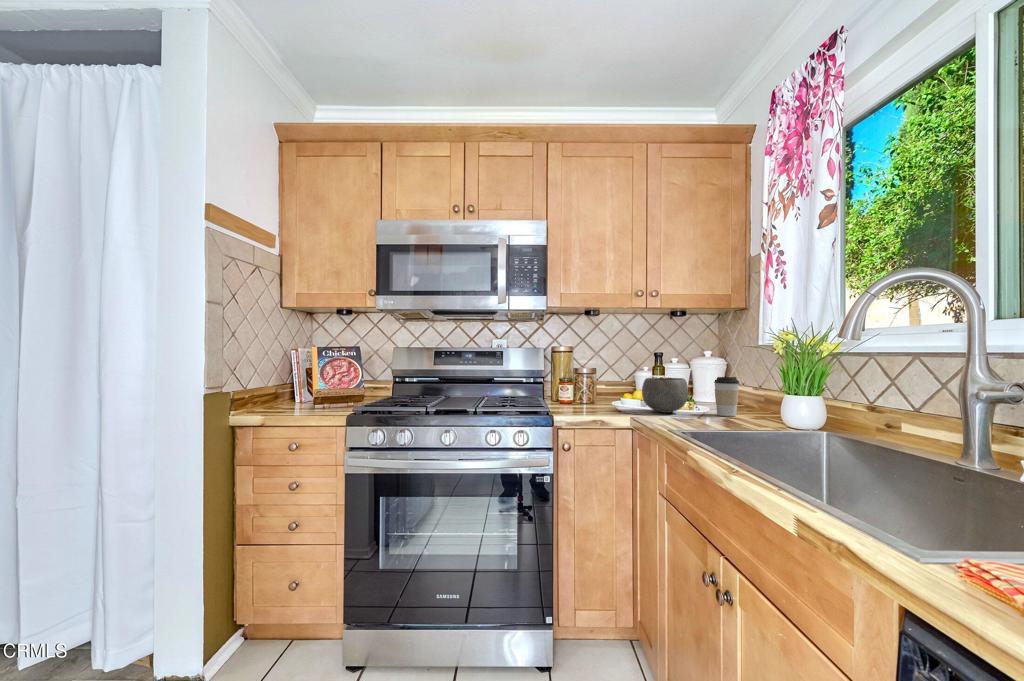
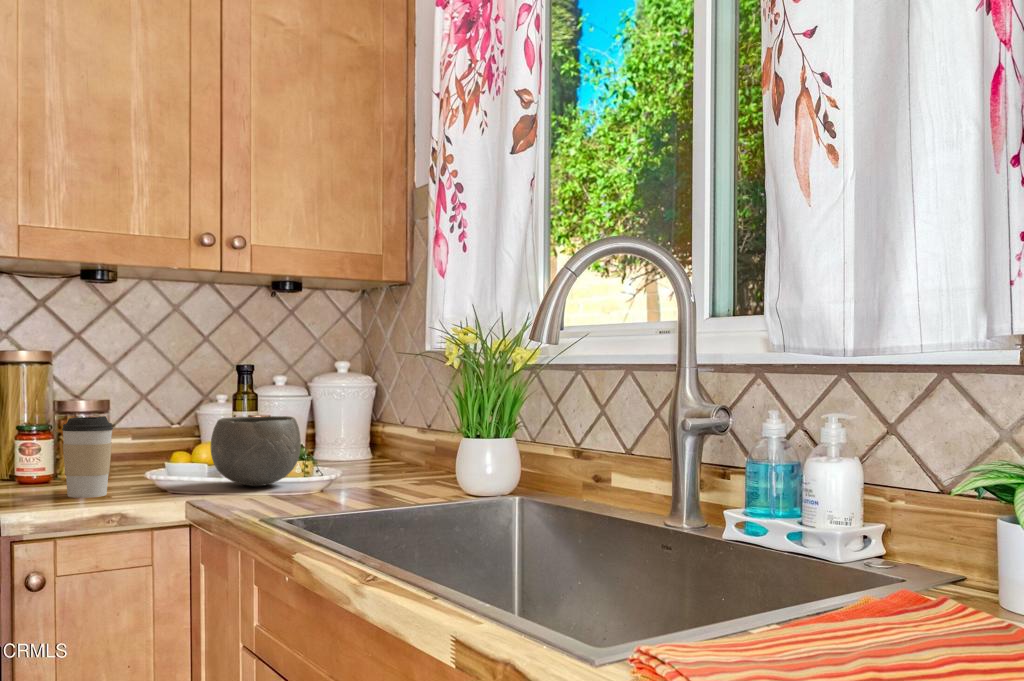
coffee cup: present [714,377,739,416] -> present [62,416,113,498]

